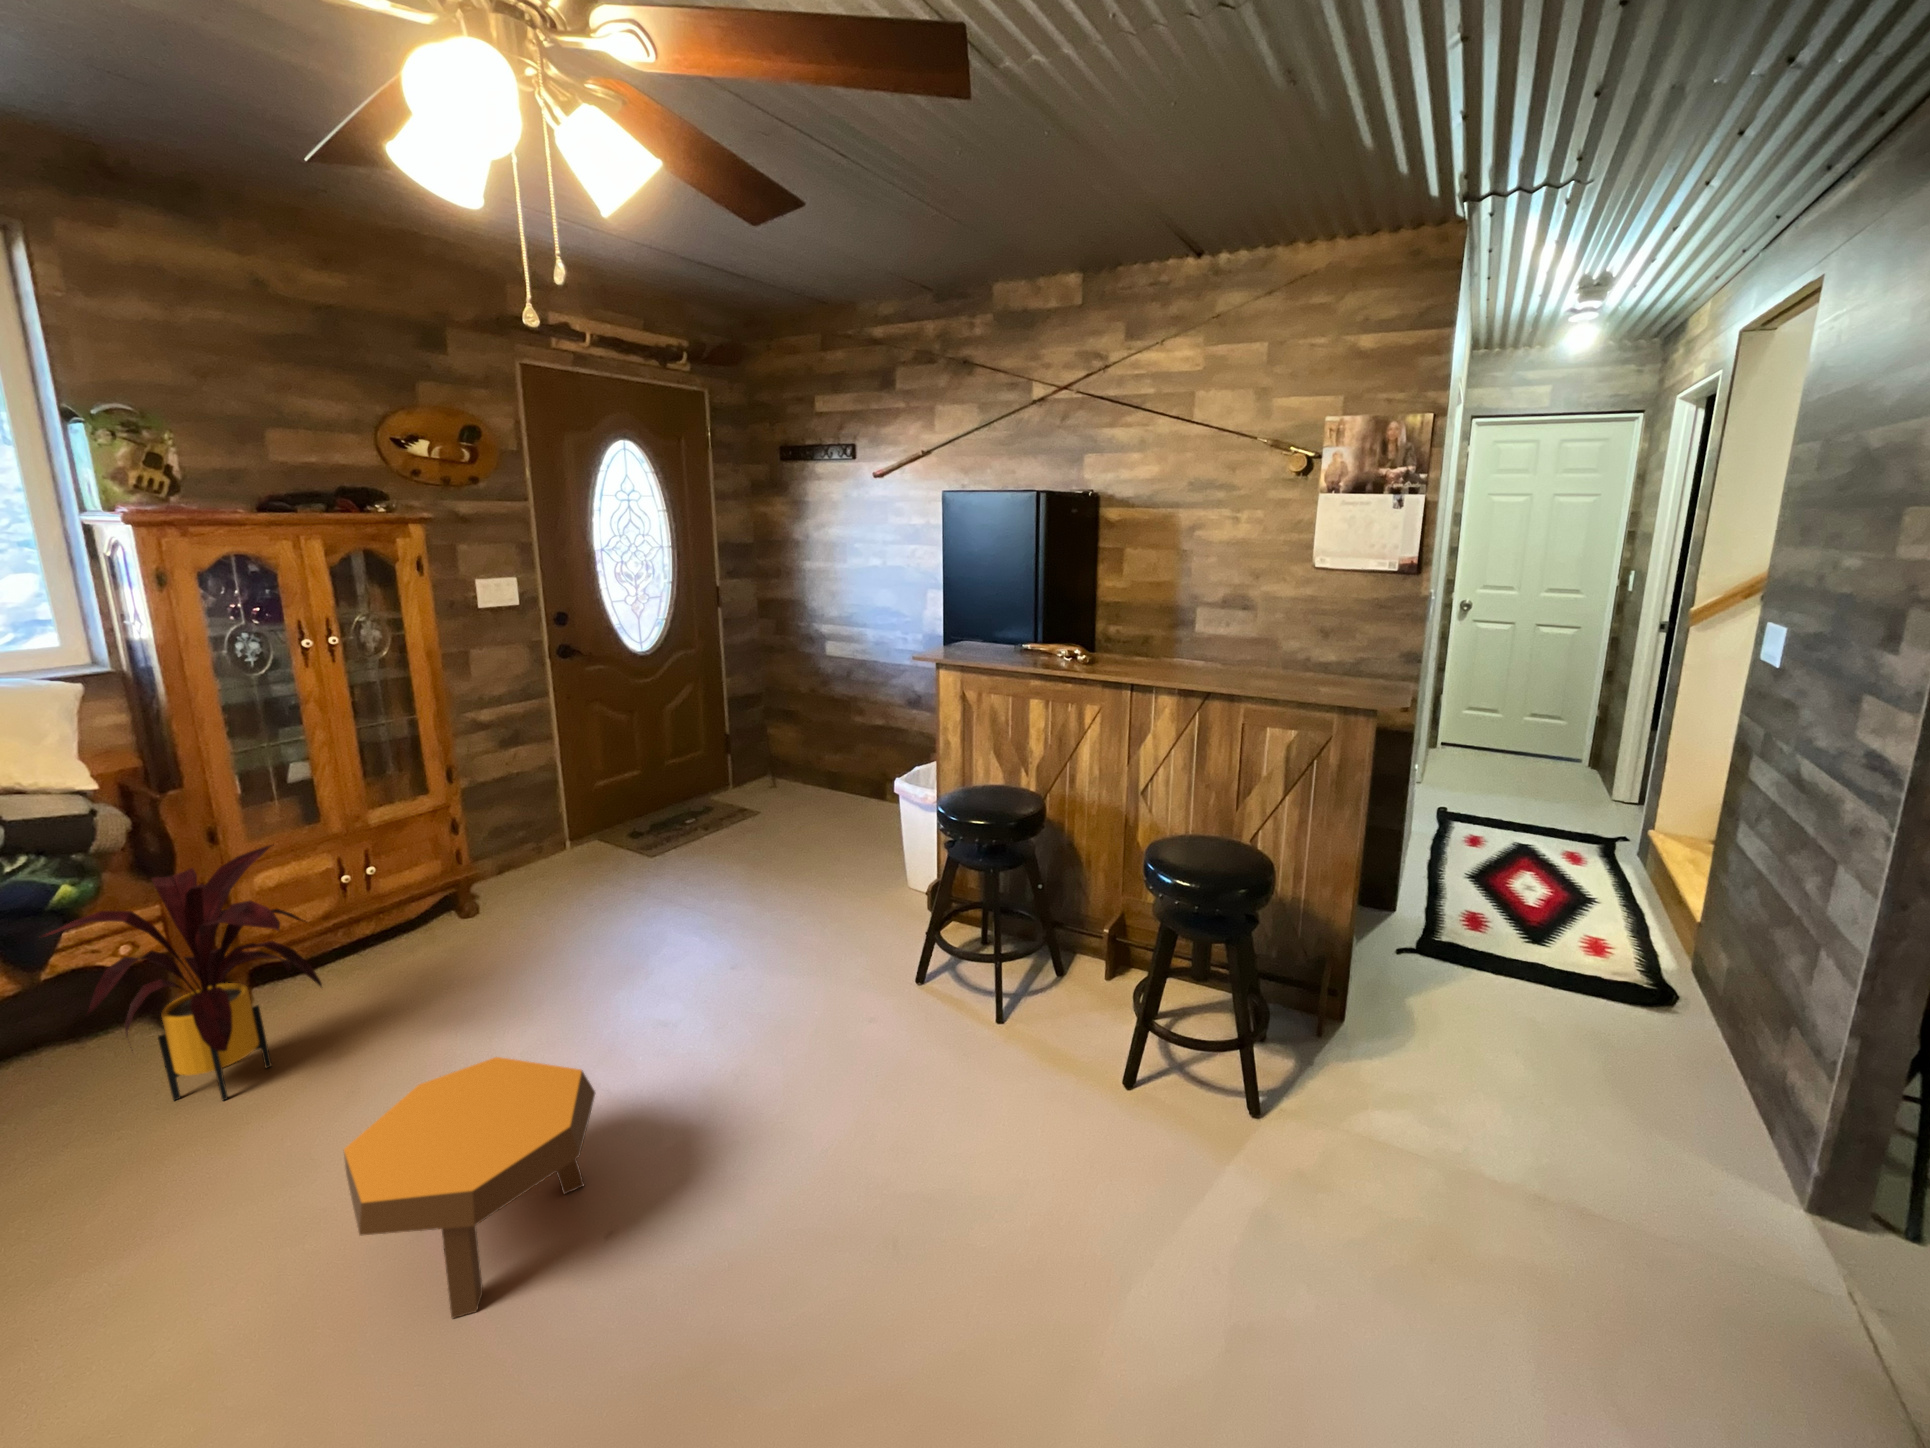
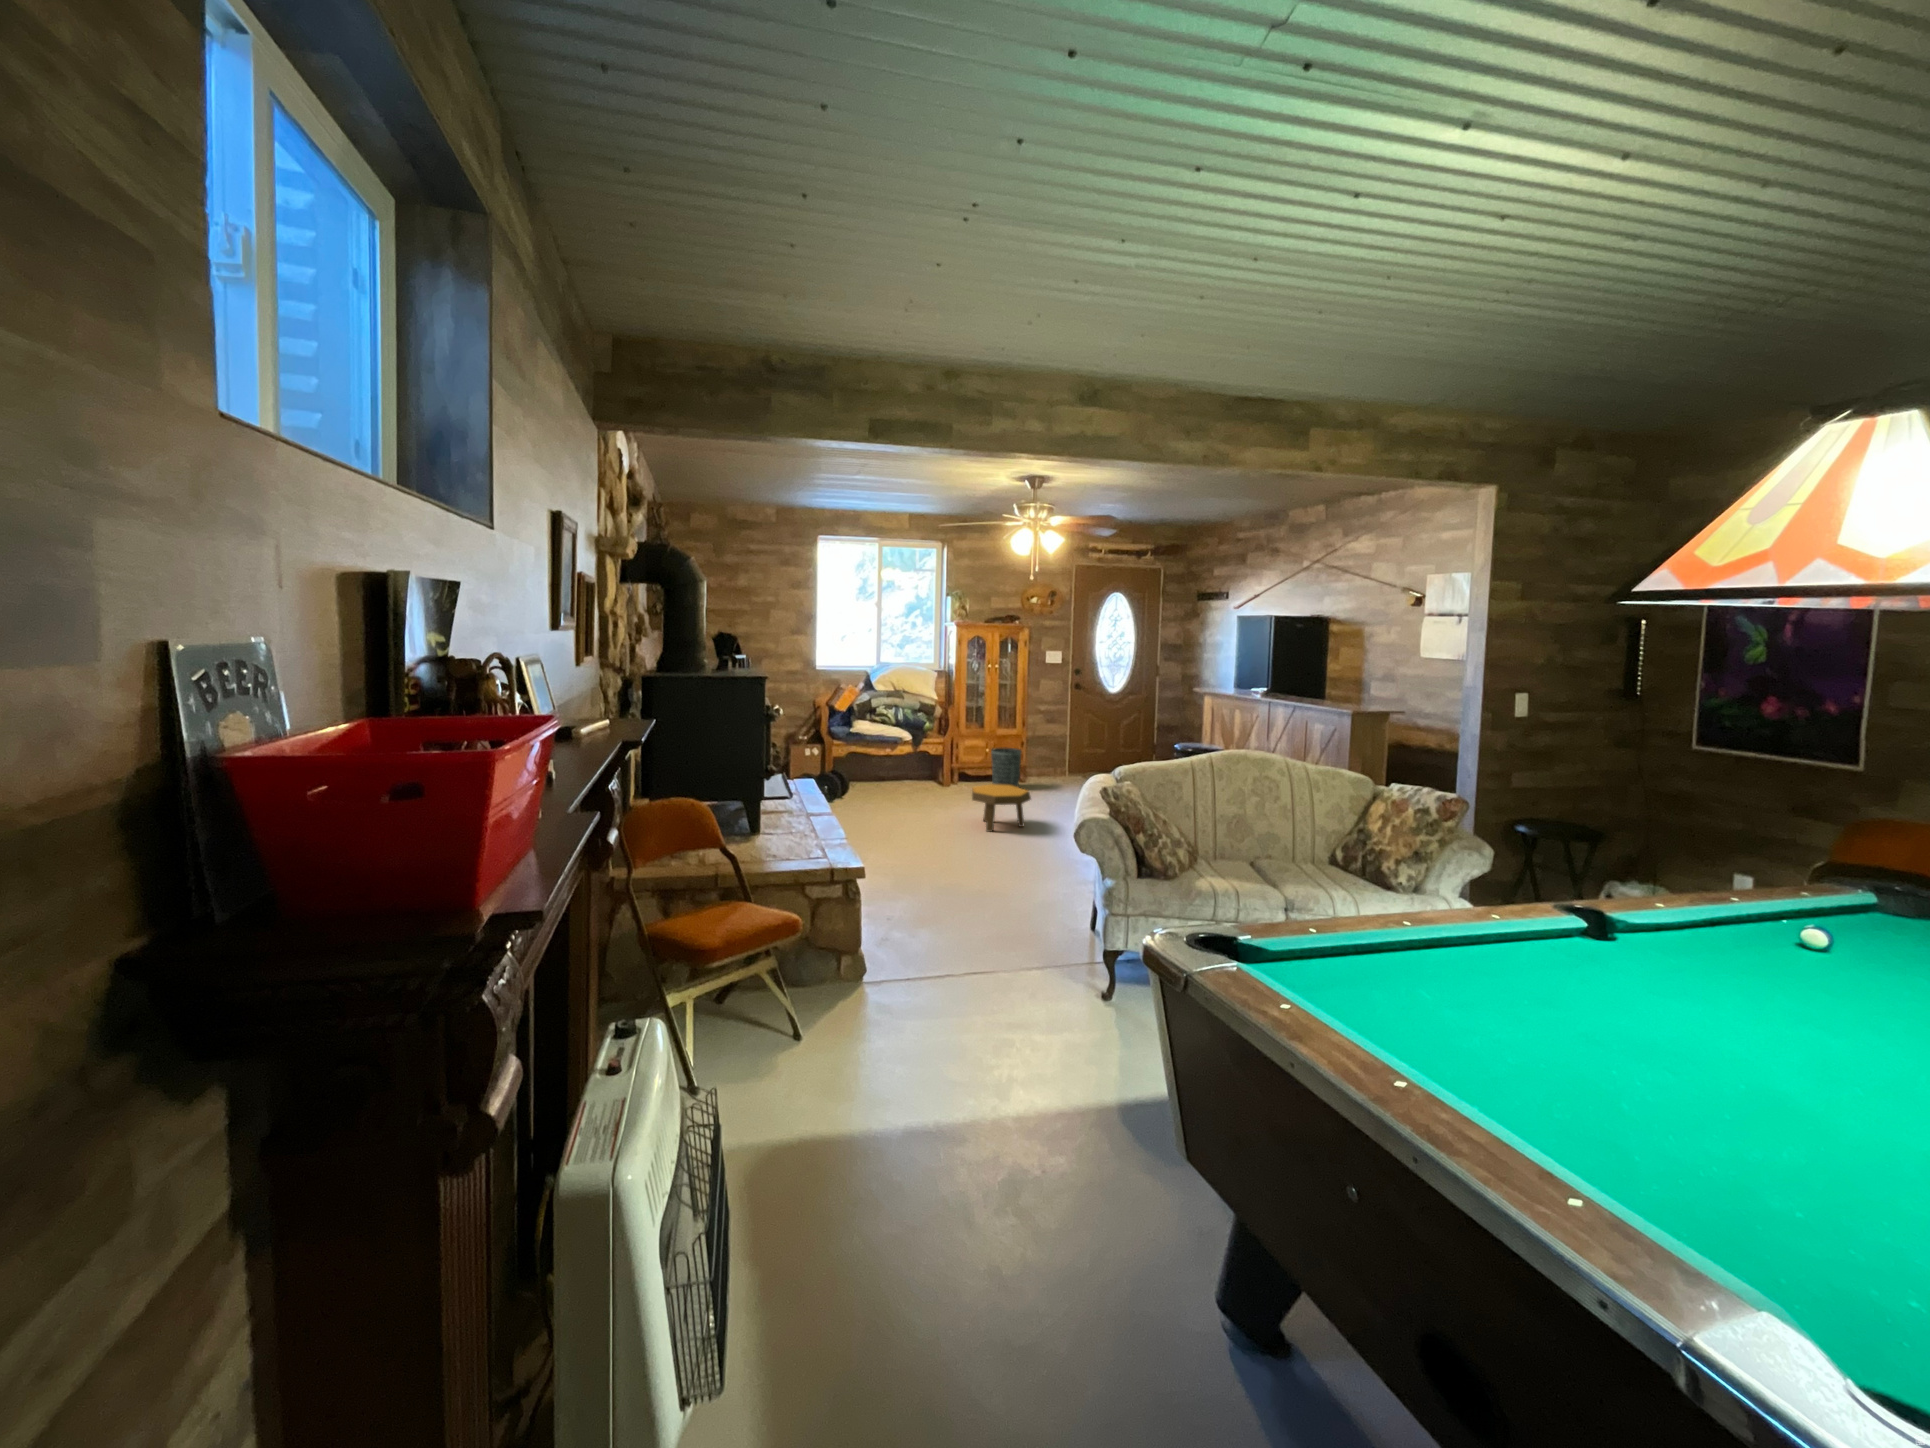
house plant: present [42,845,322,1100] -> none [921,727,975,796]
wastebasket: none [361,846,471,977] -> present [991,748,1022,787]

